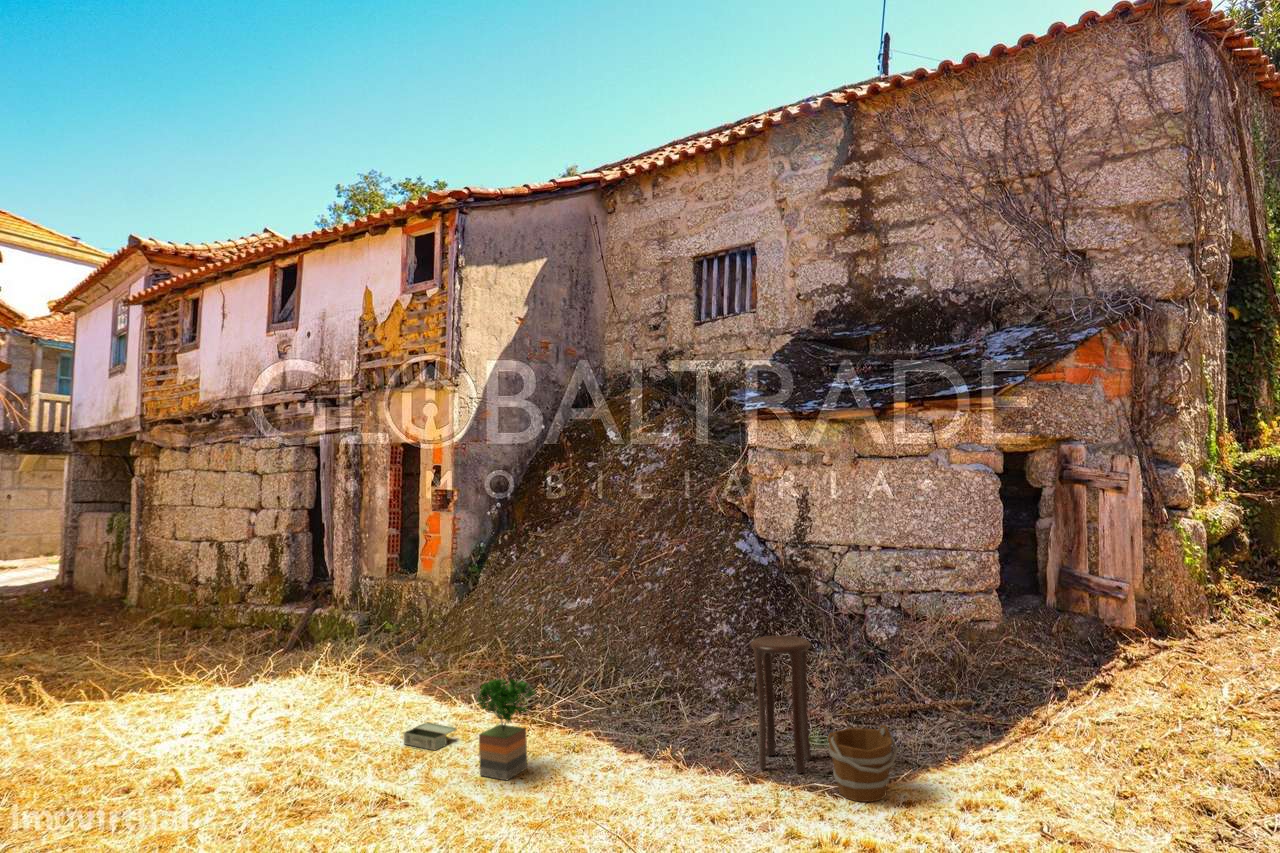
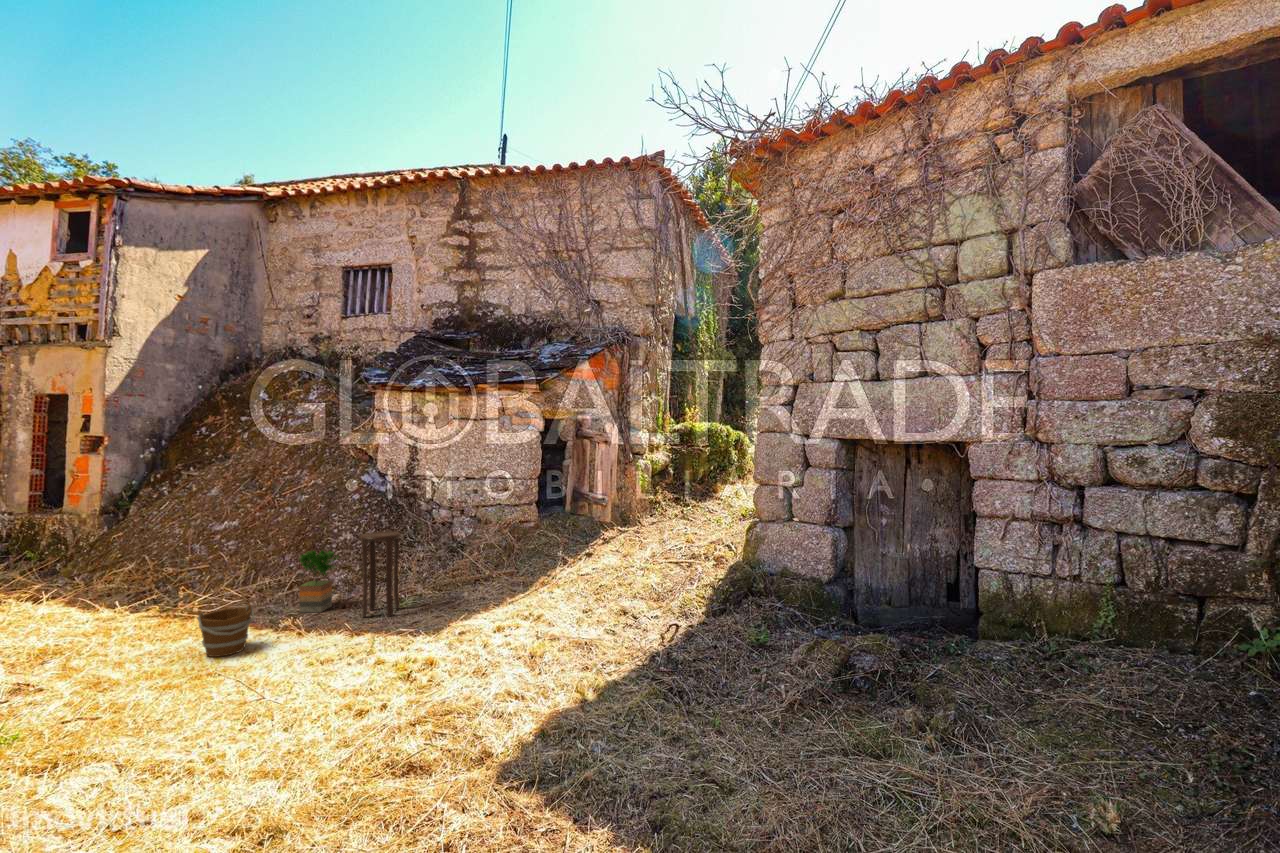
potted tree: present [478,679,535,780] -> present [299,551,338,612]
toolbox: present [404,723,457,751] -> none [51,621,107,639]
bucket: present [828,725,898,802] -> present [198,603,255,657]

